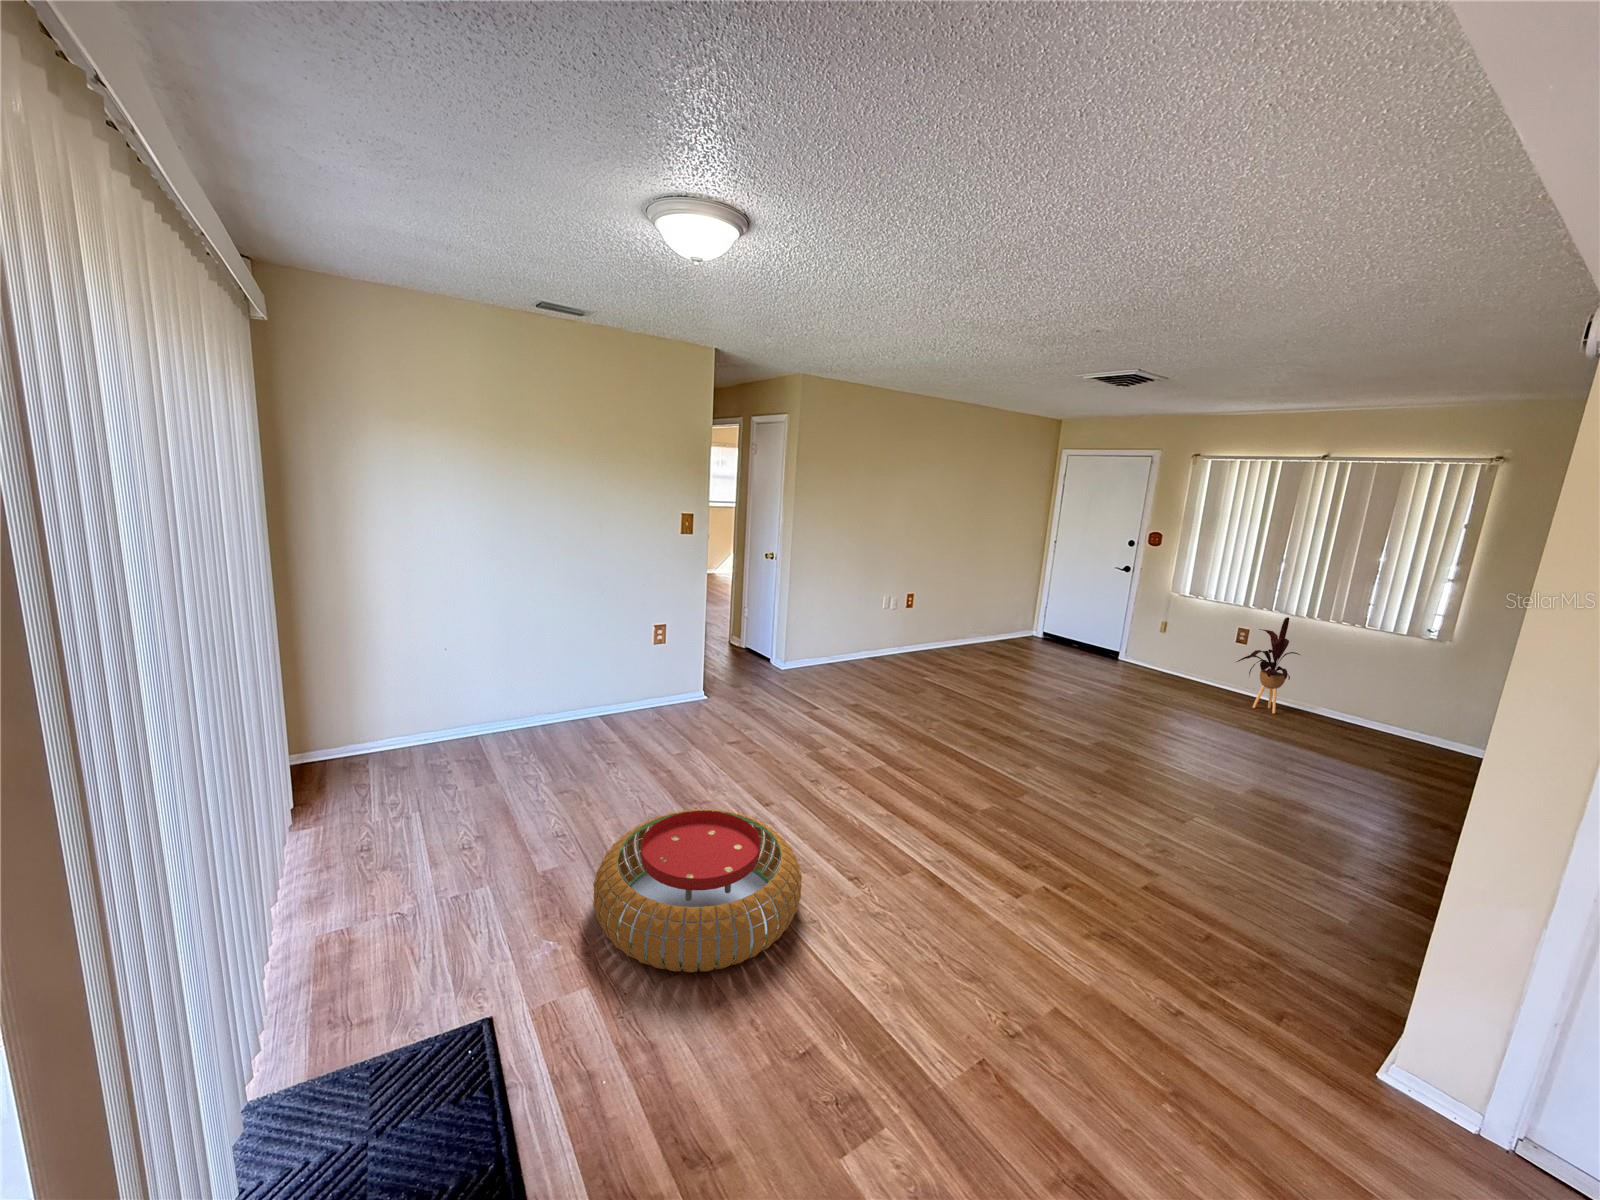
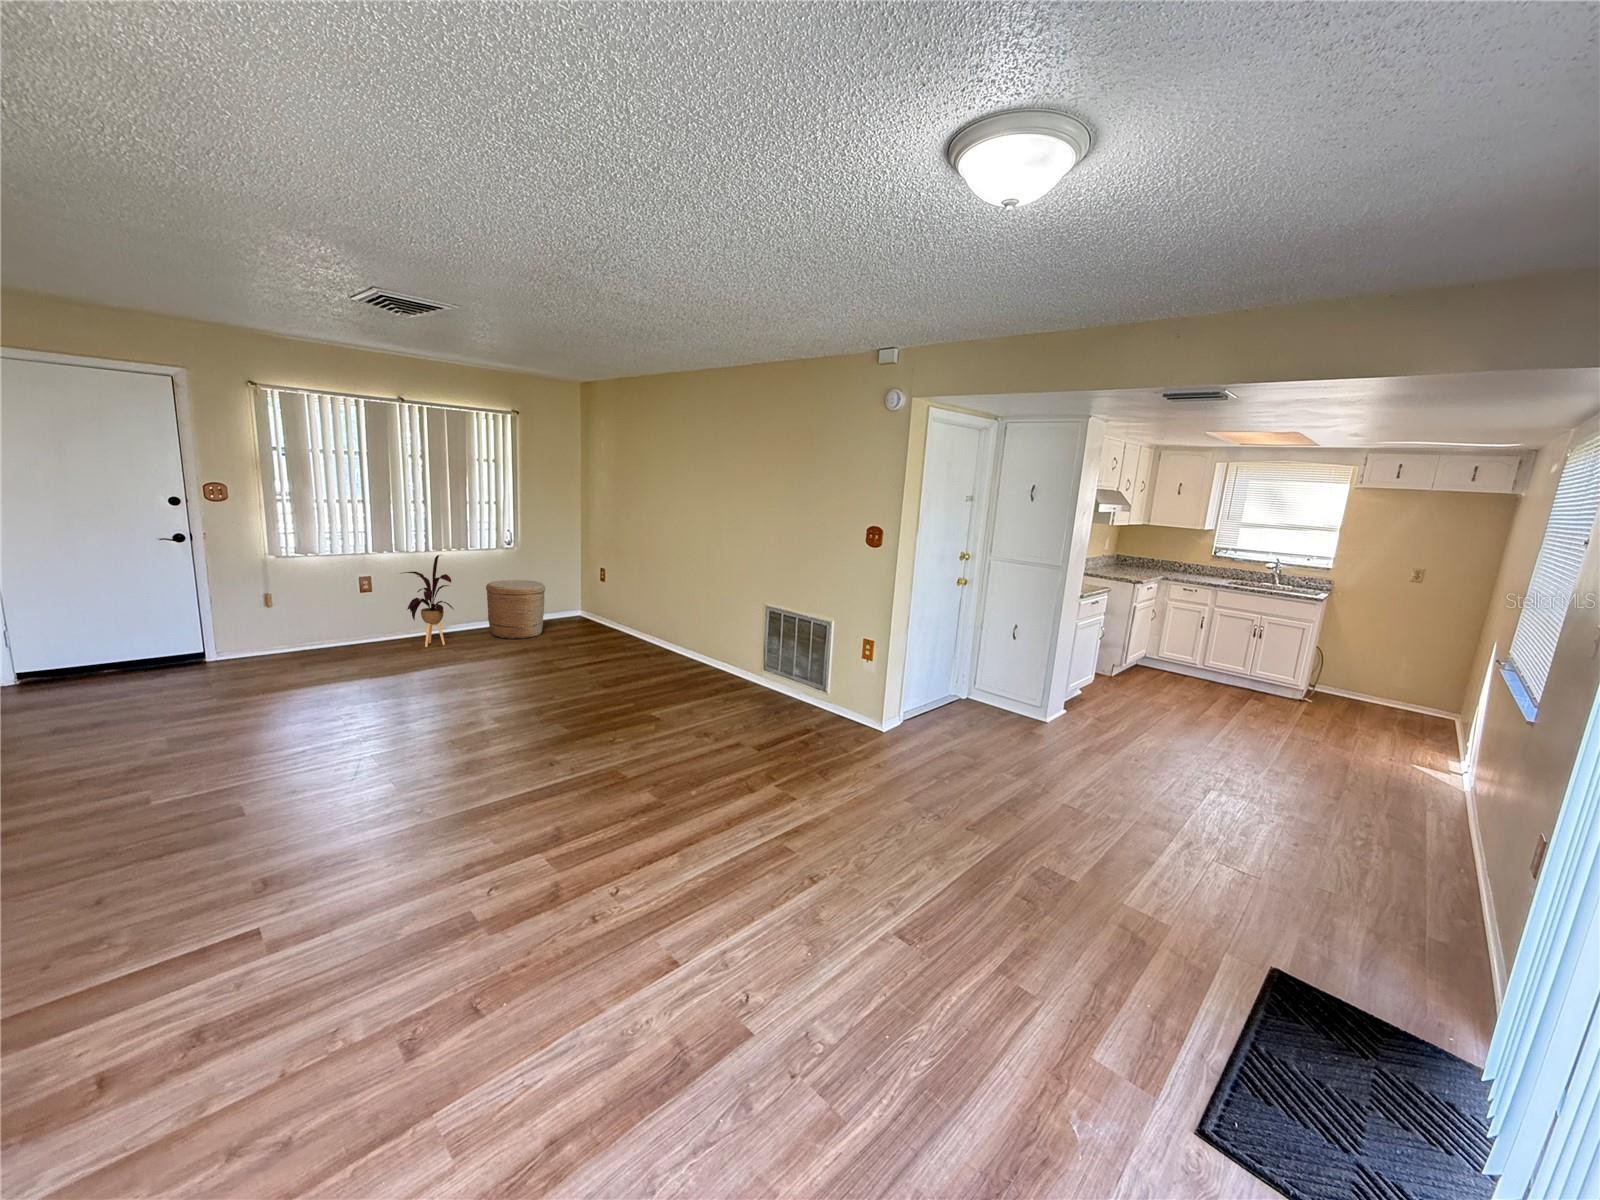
woven basket: none [1345,669,1448,755] -> present [486,580,545,639]
pouf: present [594,809,802,973] -> none [806,866,1058,1086]

